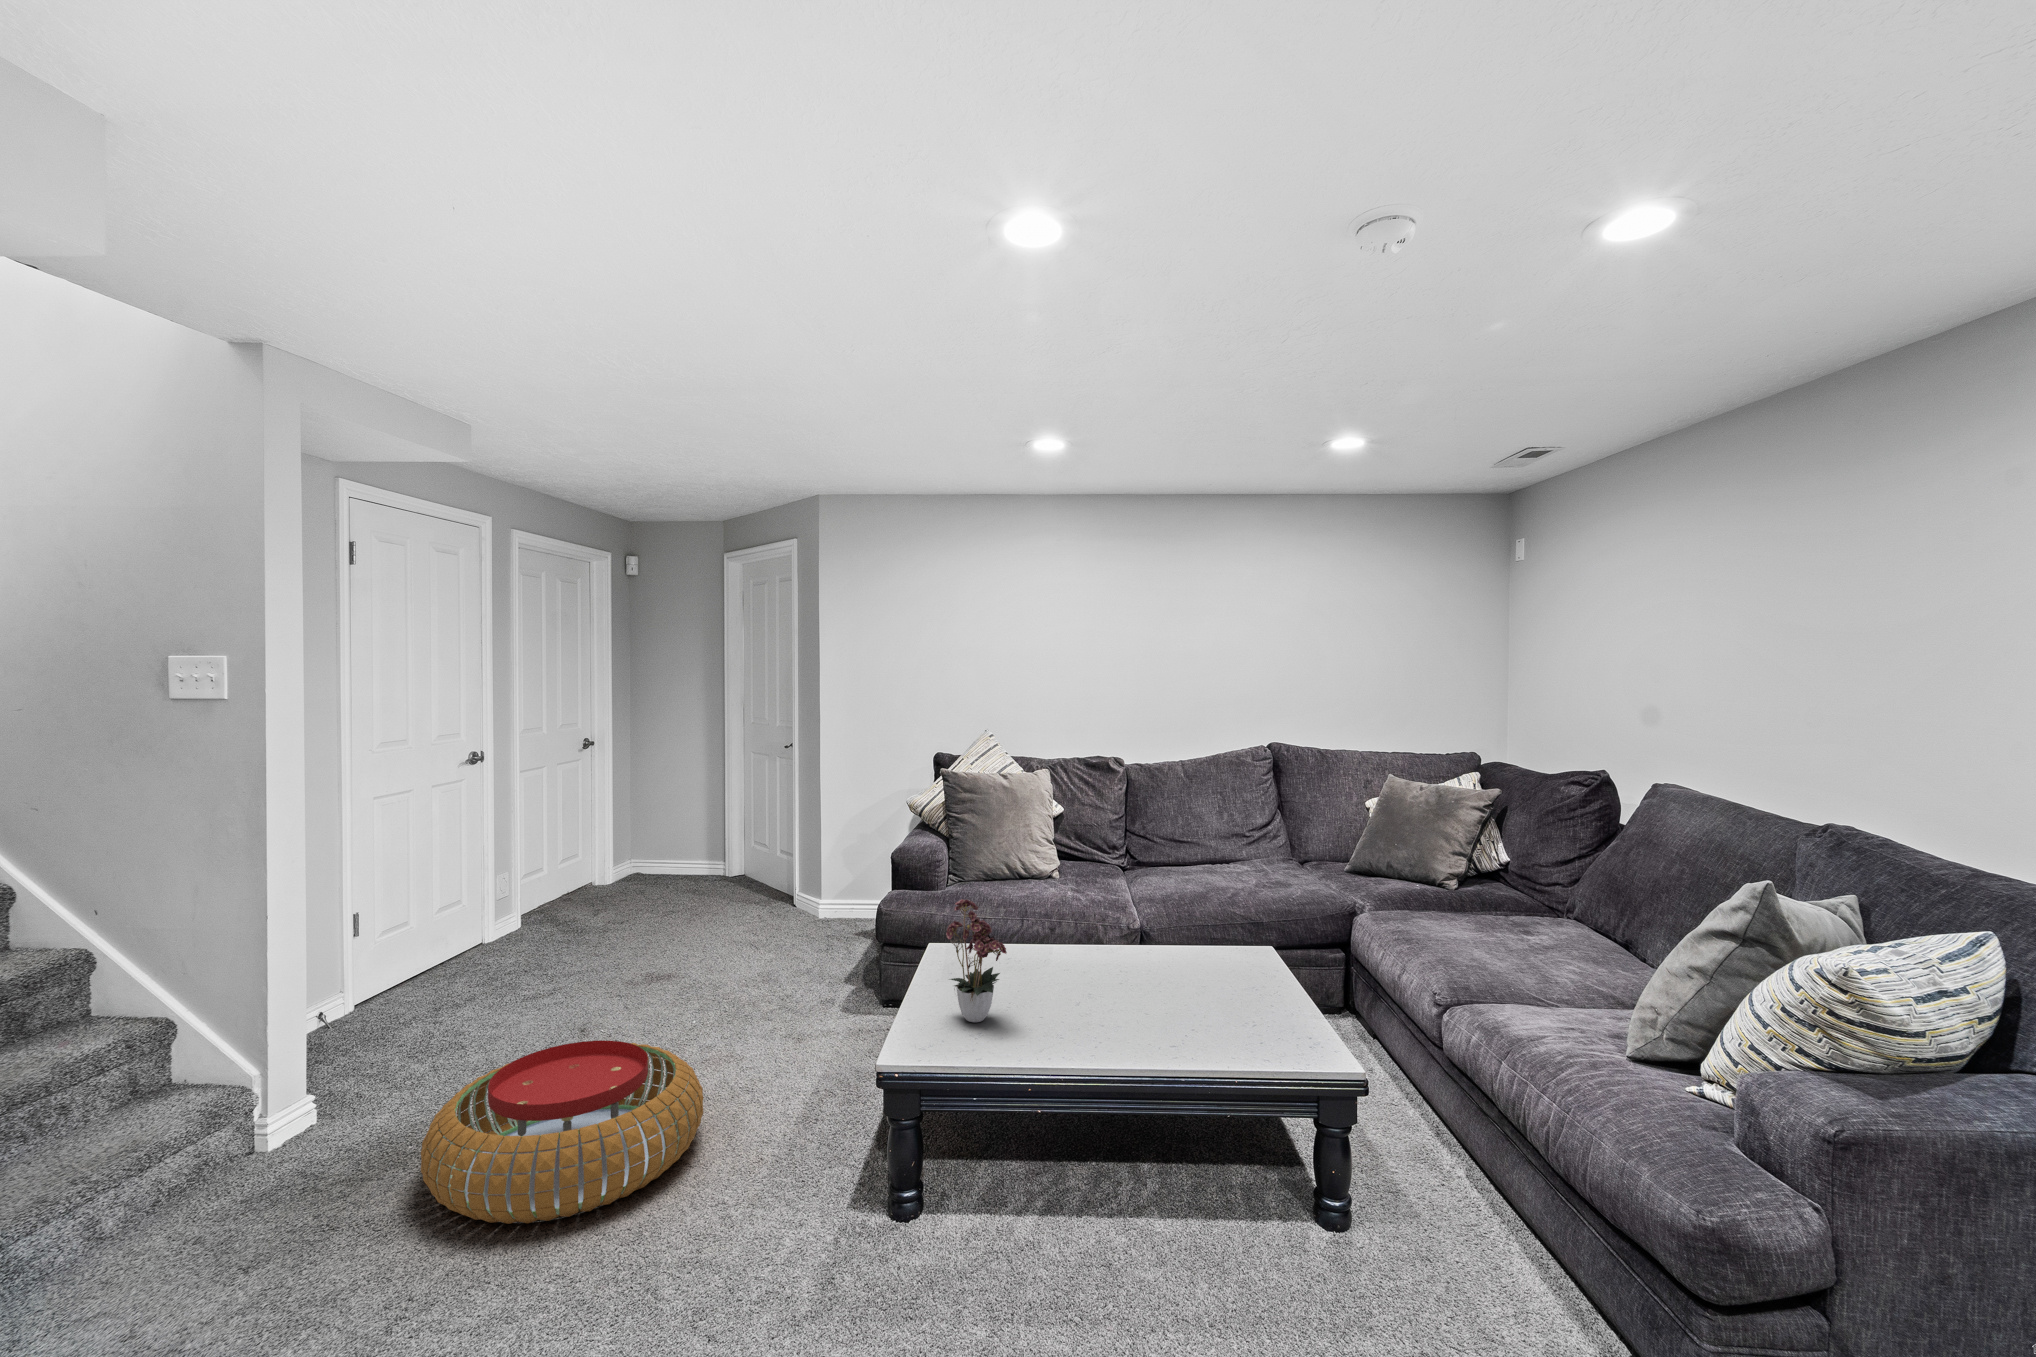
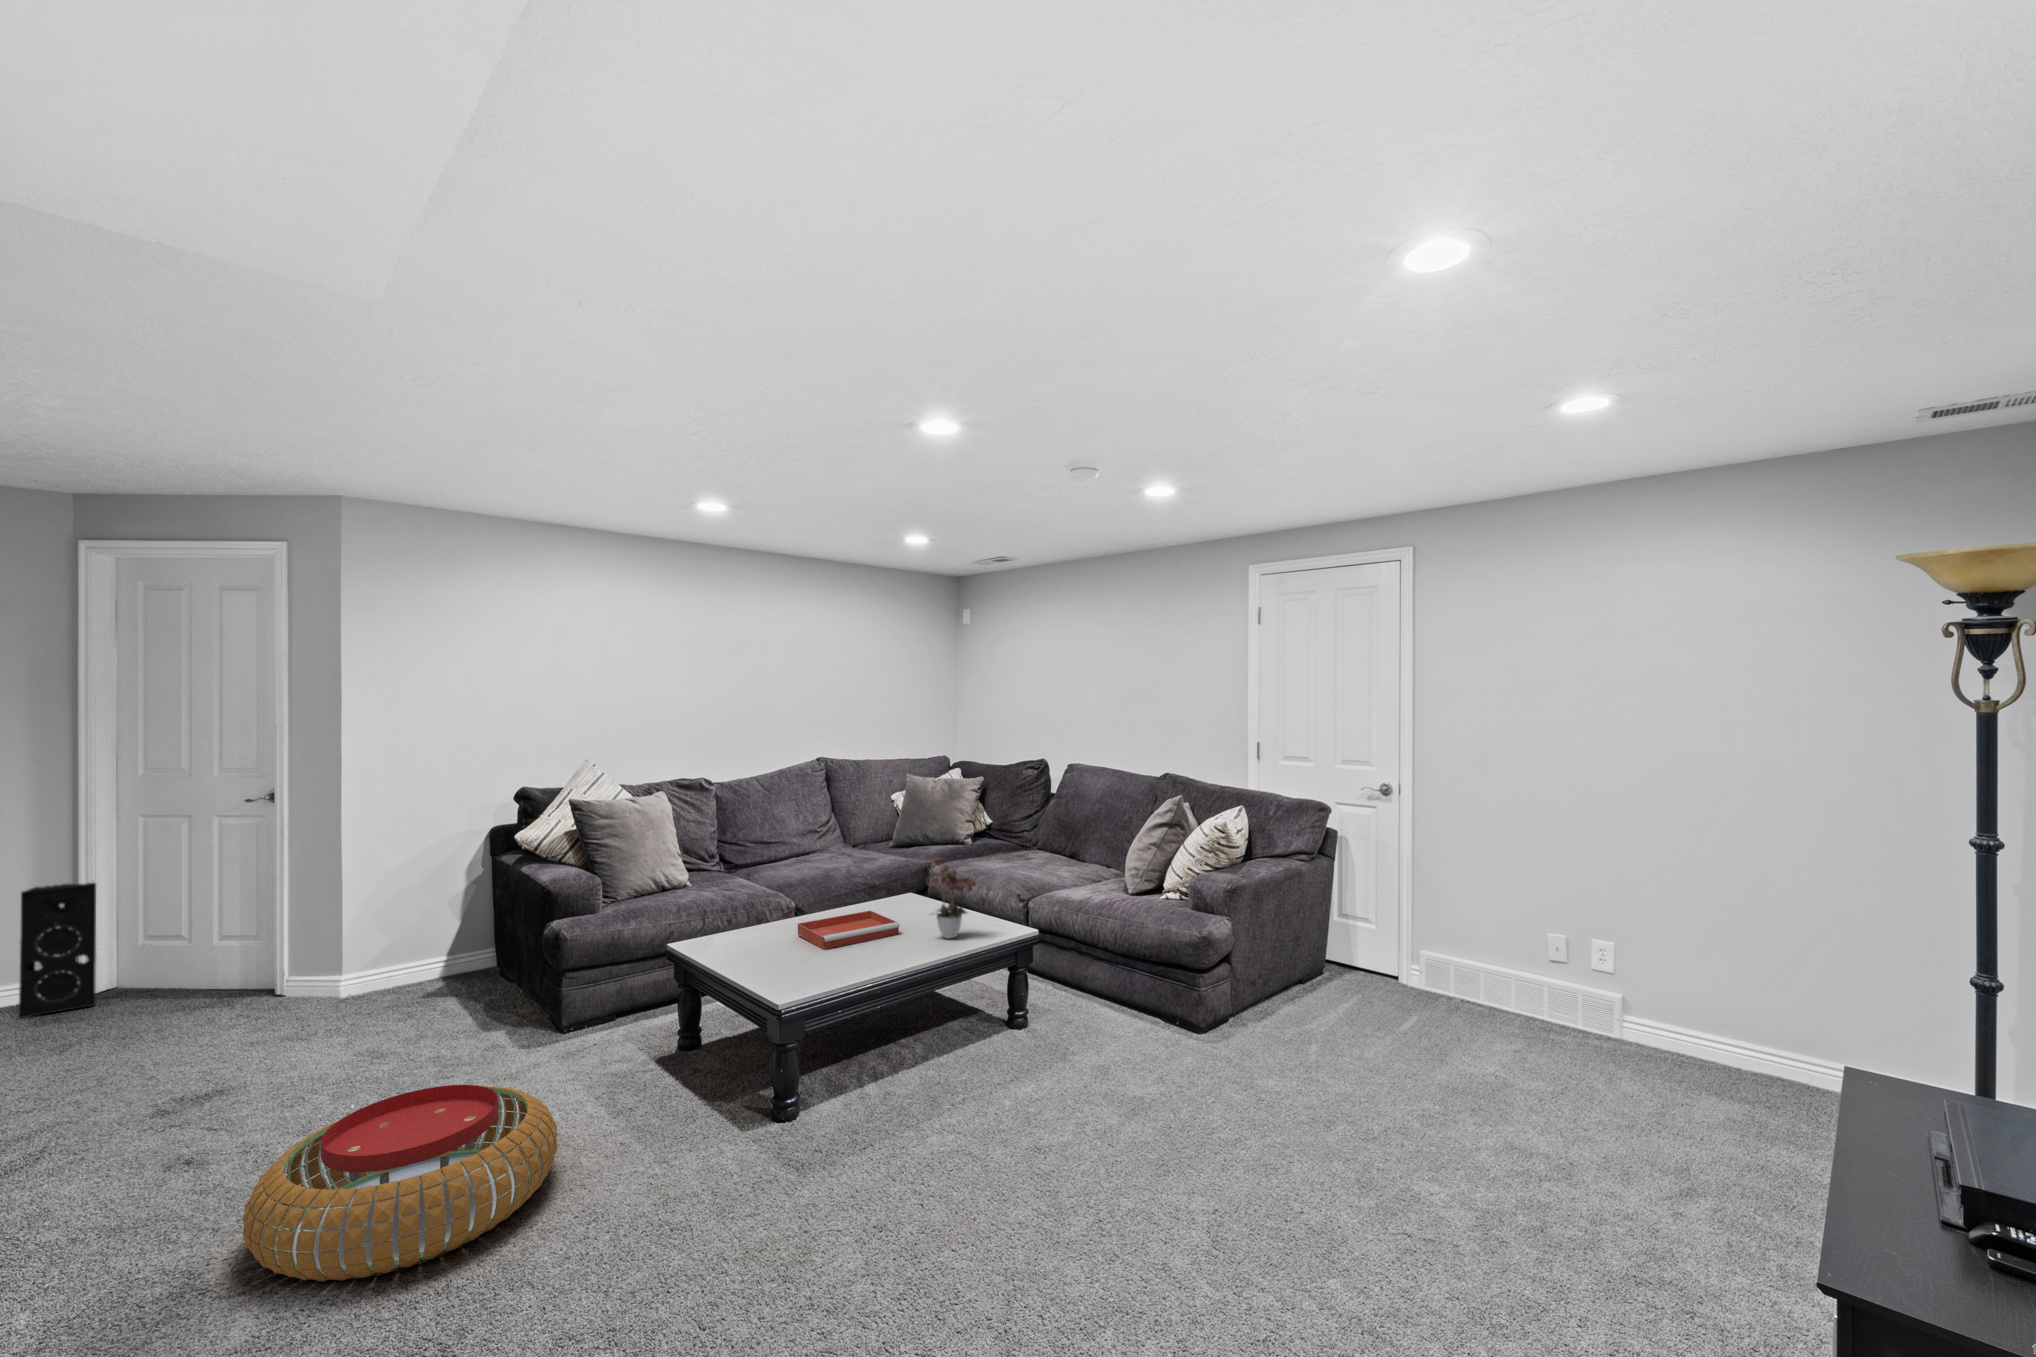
speaker: none [649,791,696,888] -> present [19,883,96,1018]
flower arrangement: present [946,899,1007,1022] -> present [926,857,976,938]
tray: none [1064,958,1181,1010] -> present [798,911,900,949]

